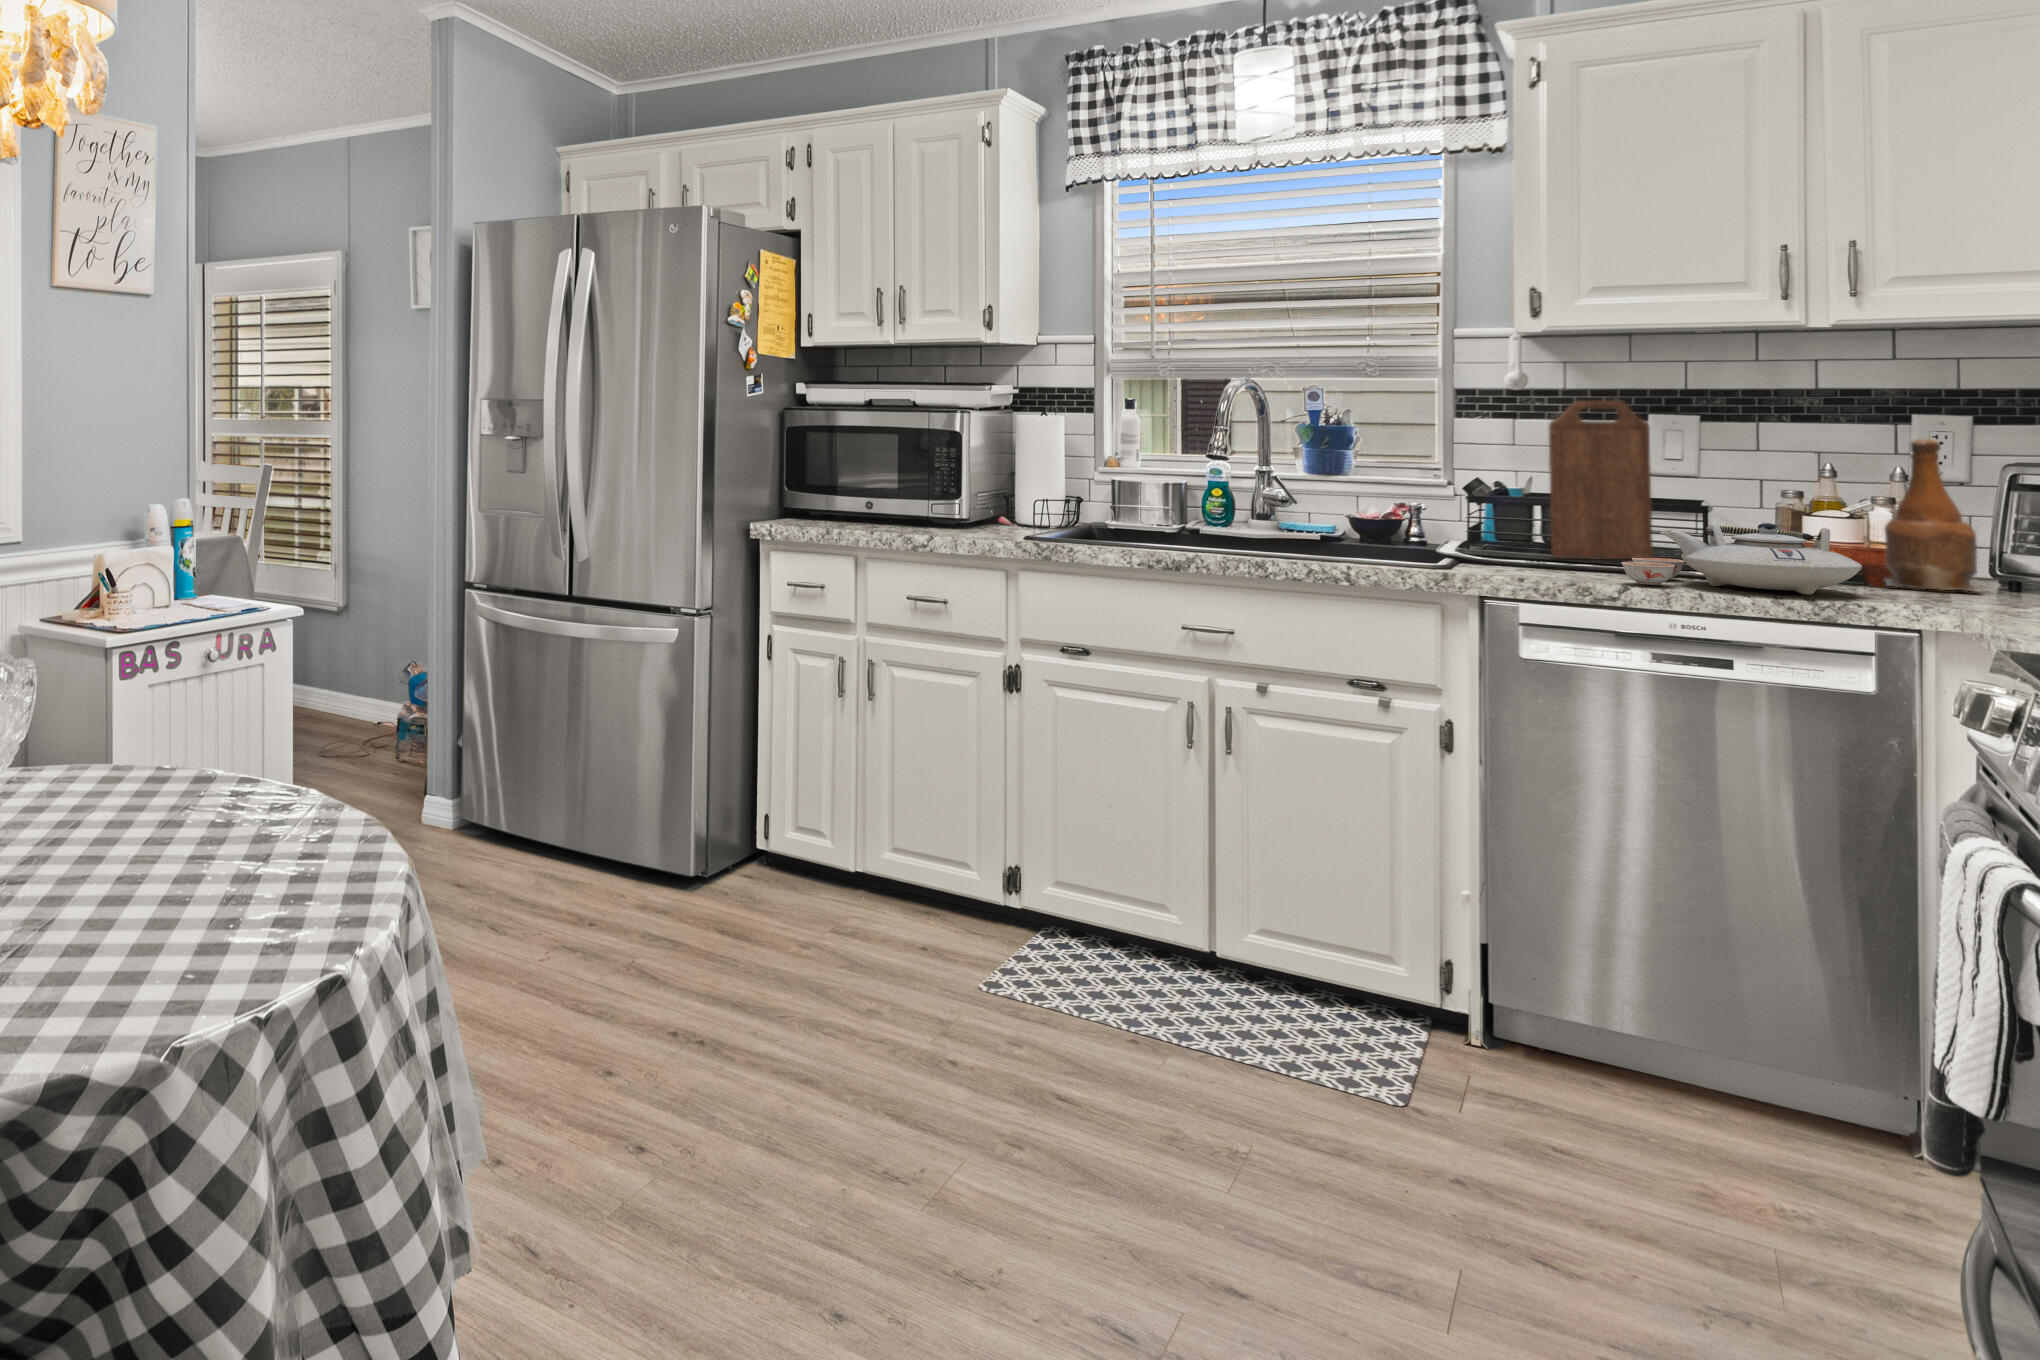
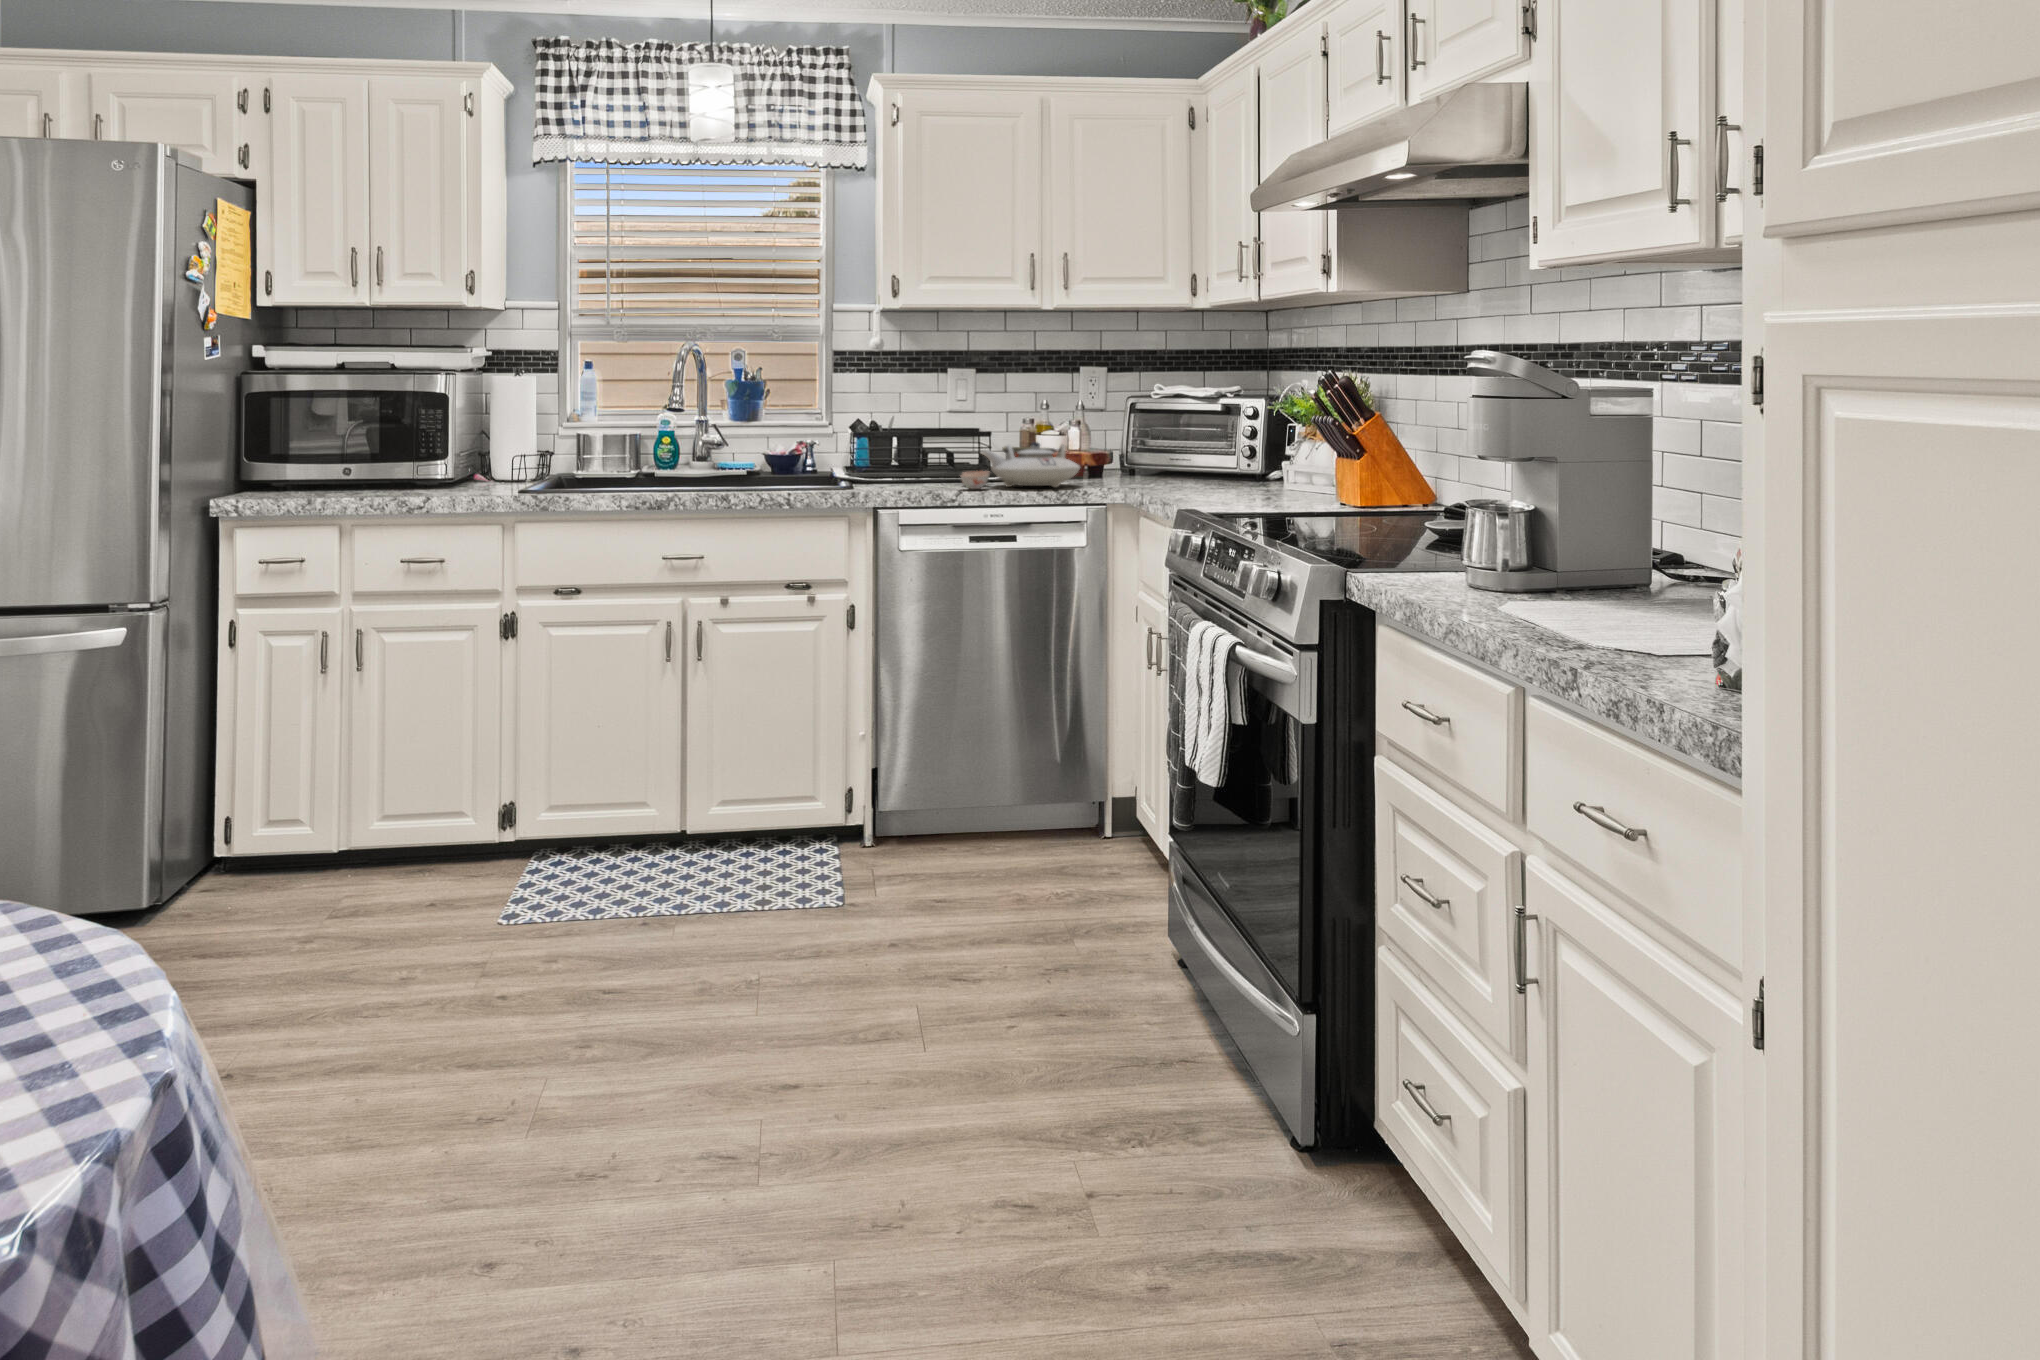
cutting board: present [1549,401,1653,559] -> none [907,362,964,478]
bottle: present [1885,439,1980,591] -> none [1084,384,1130,480]

